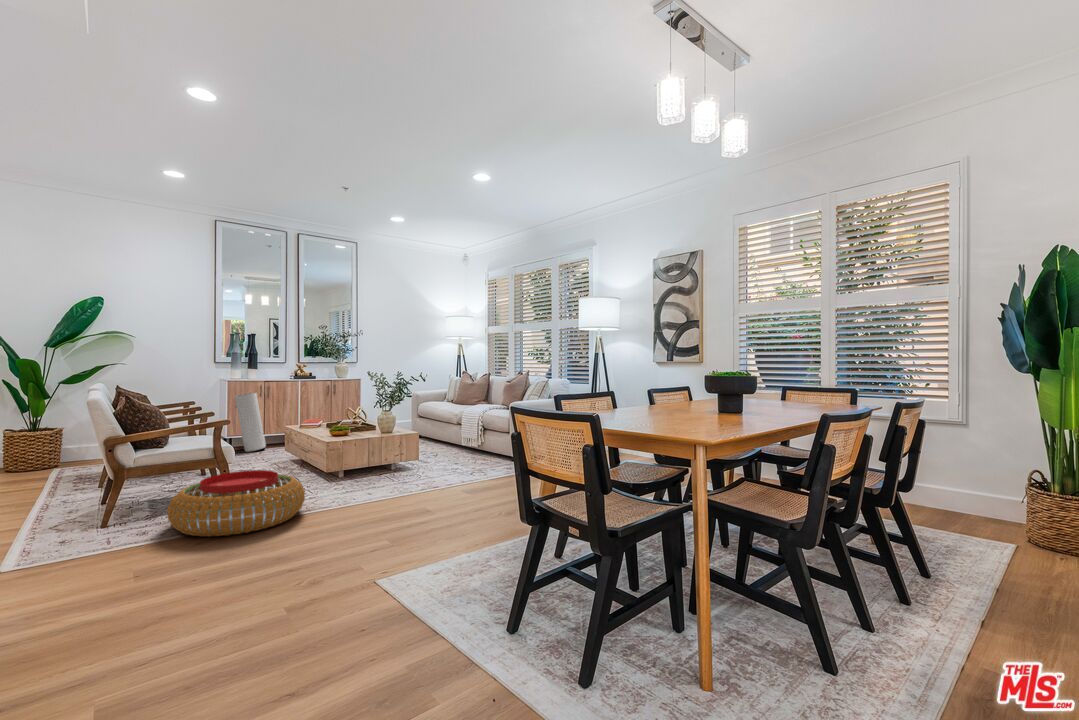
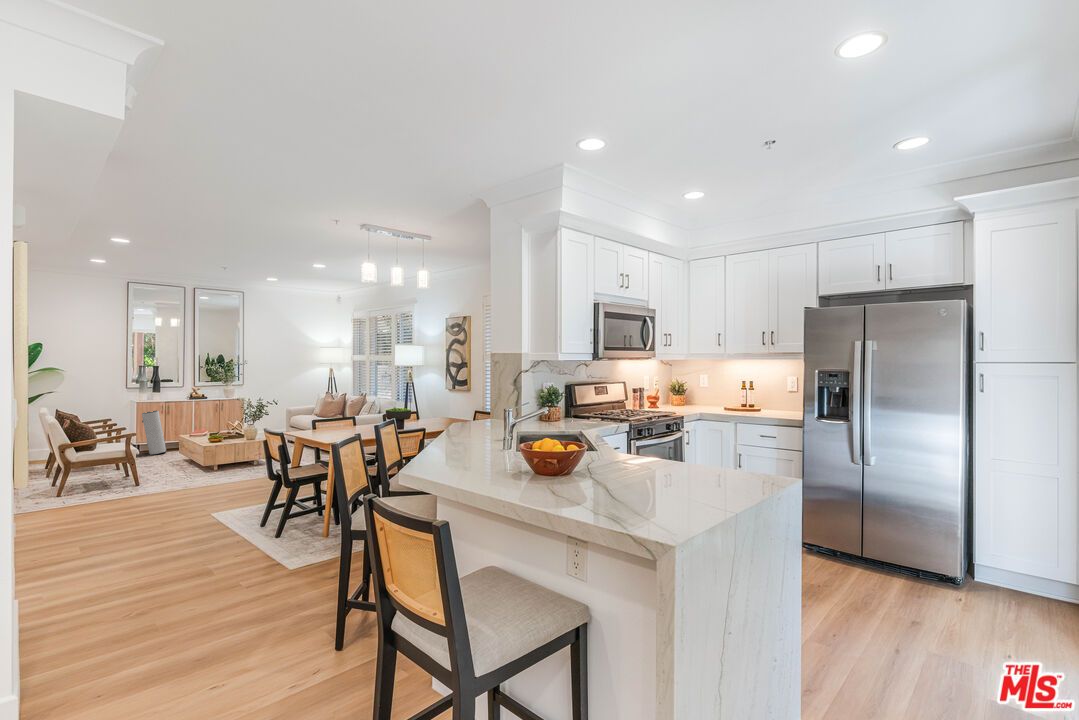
pouf: present [167,470,305,537] -> none [98,464,184,499]

